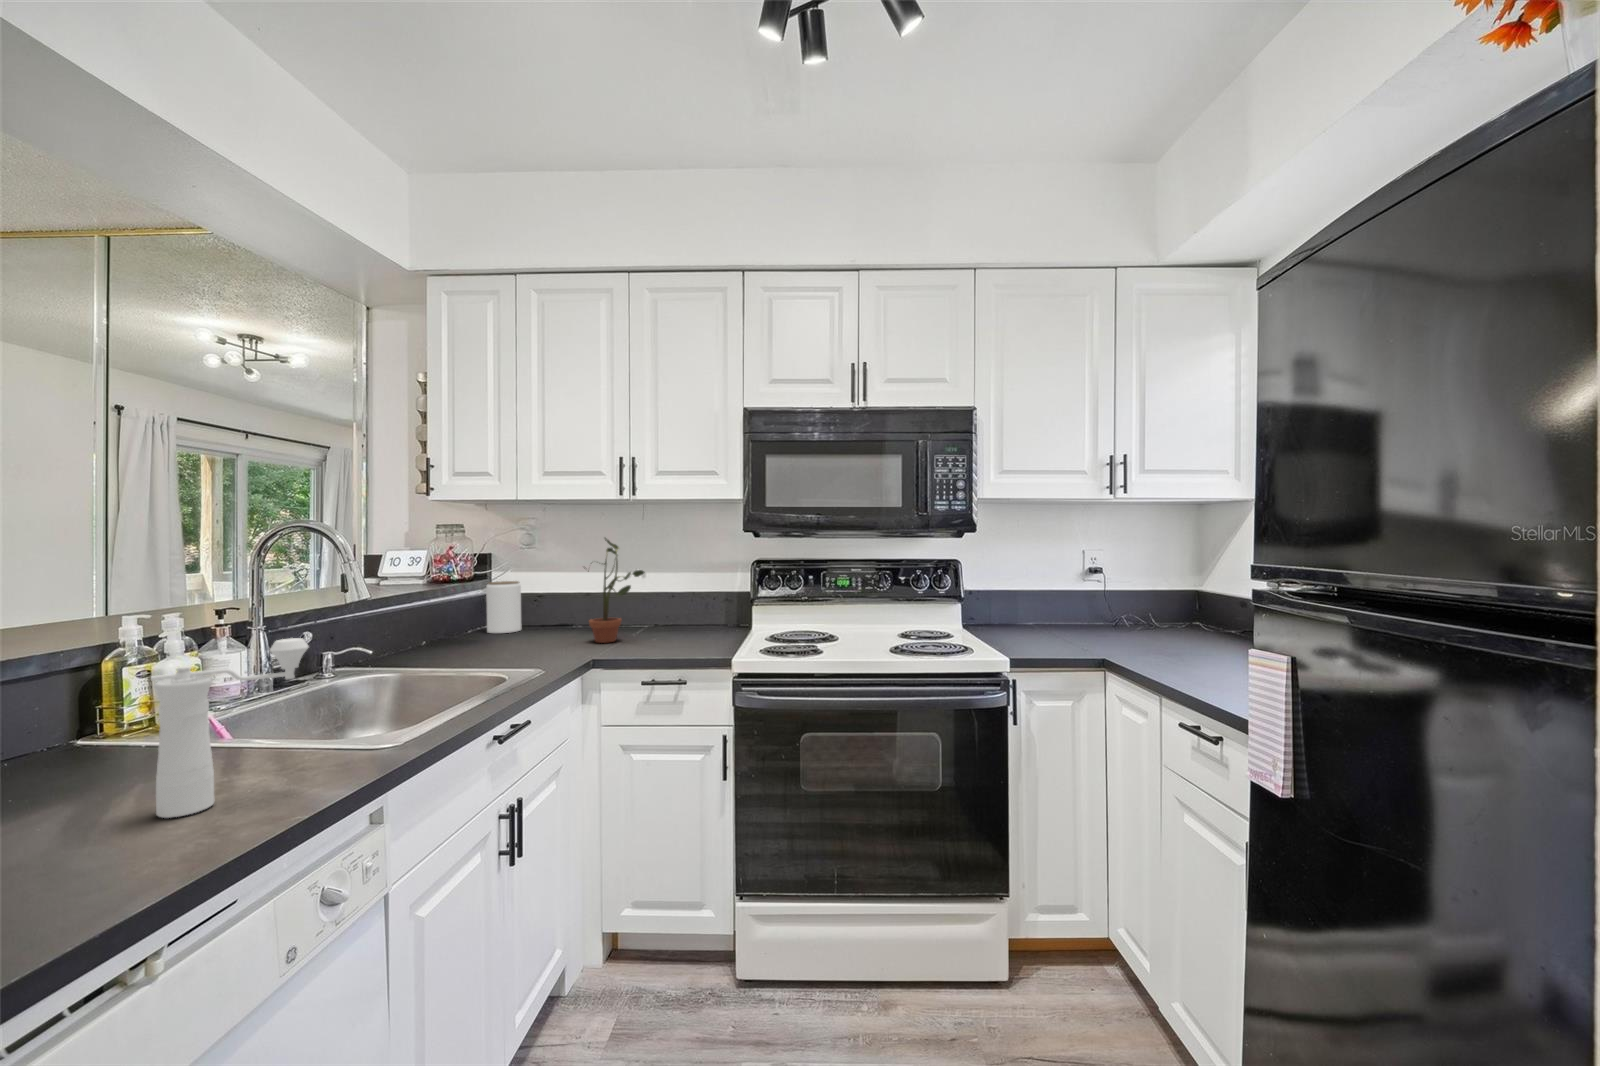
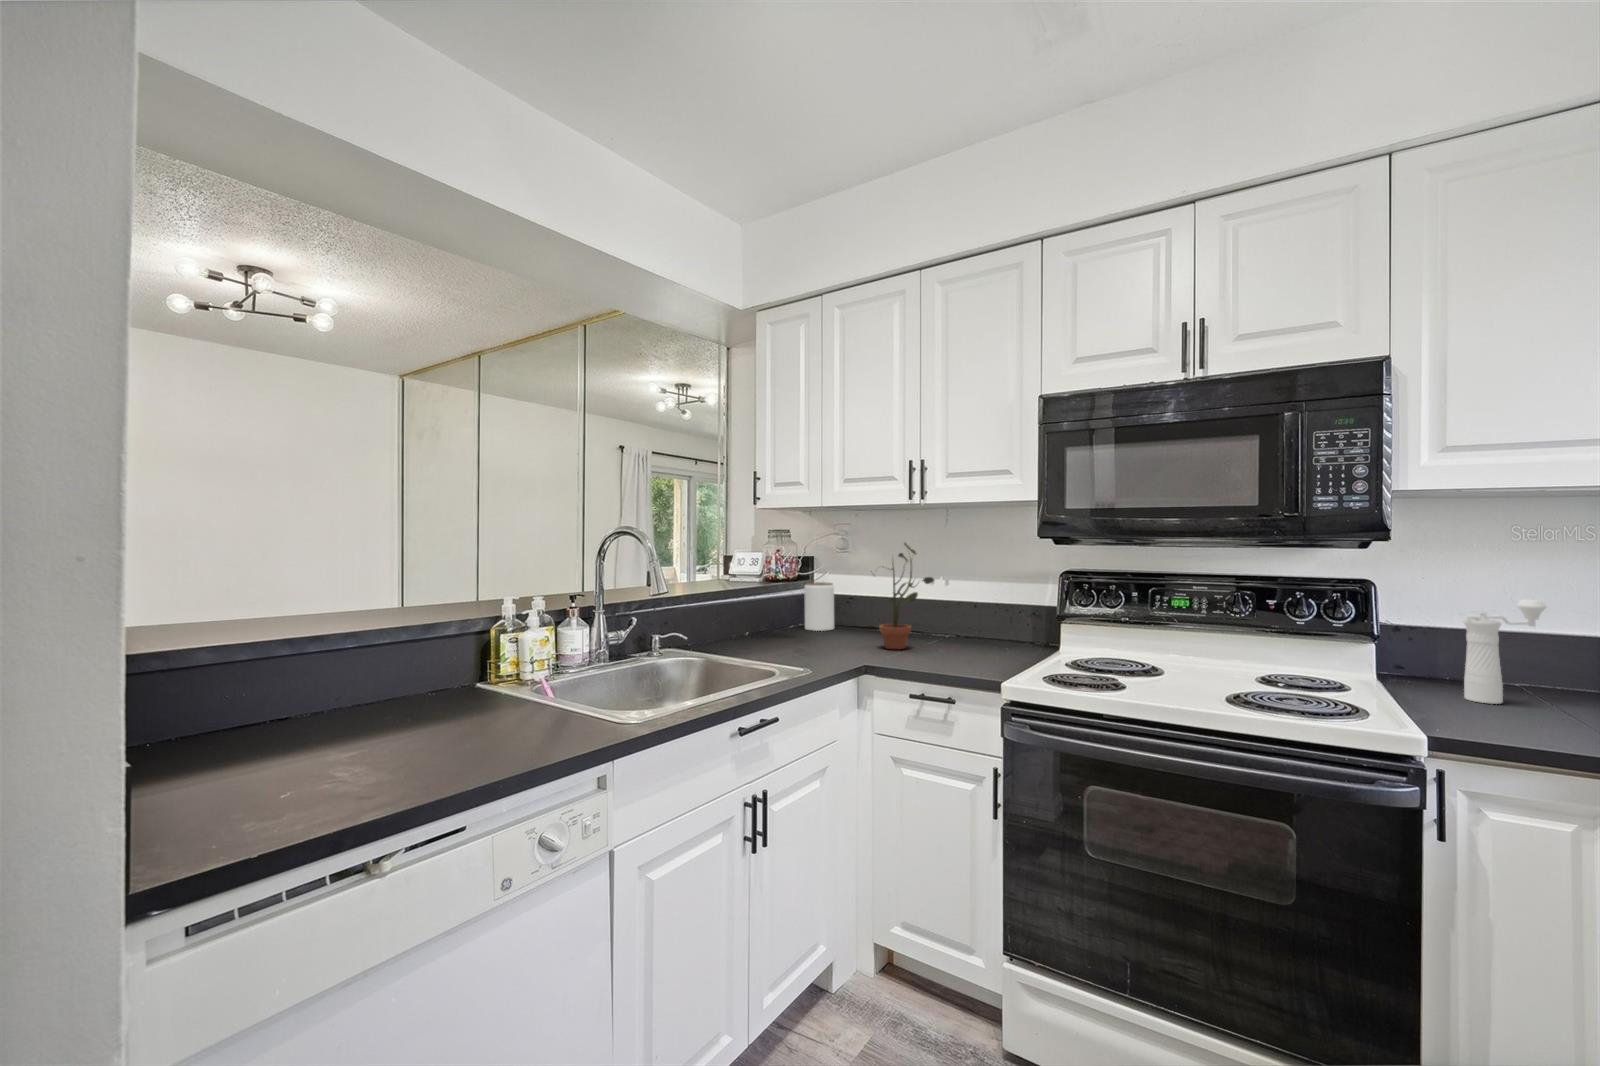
pepper mill: present [151,638,309,818] -> present [1463,600,1547,704]

